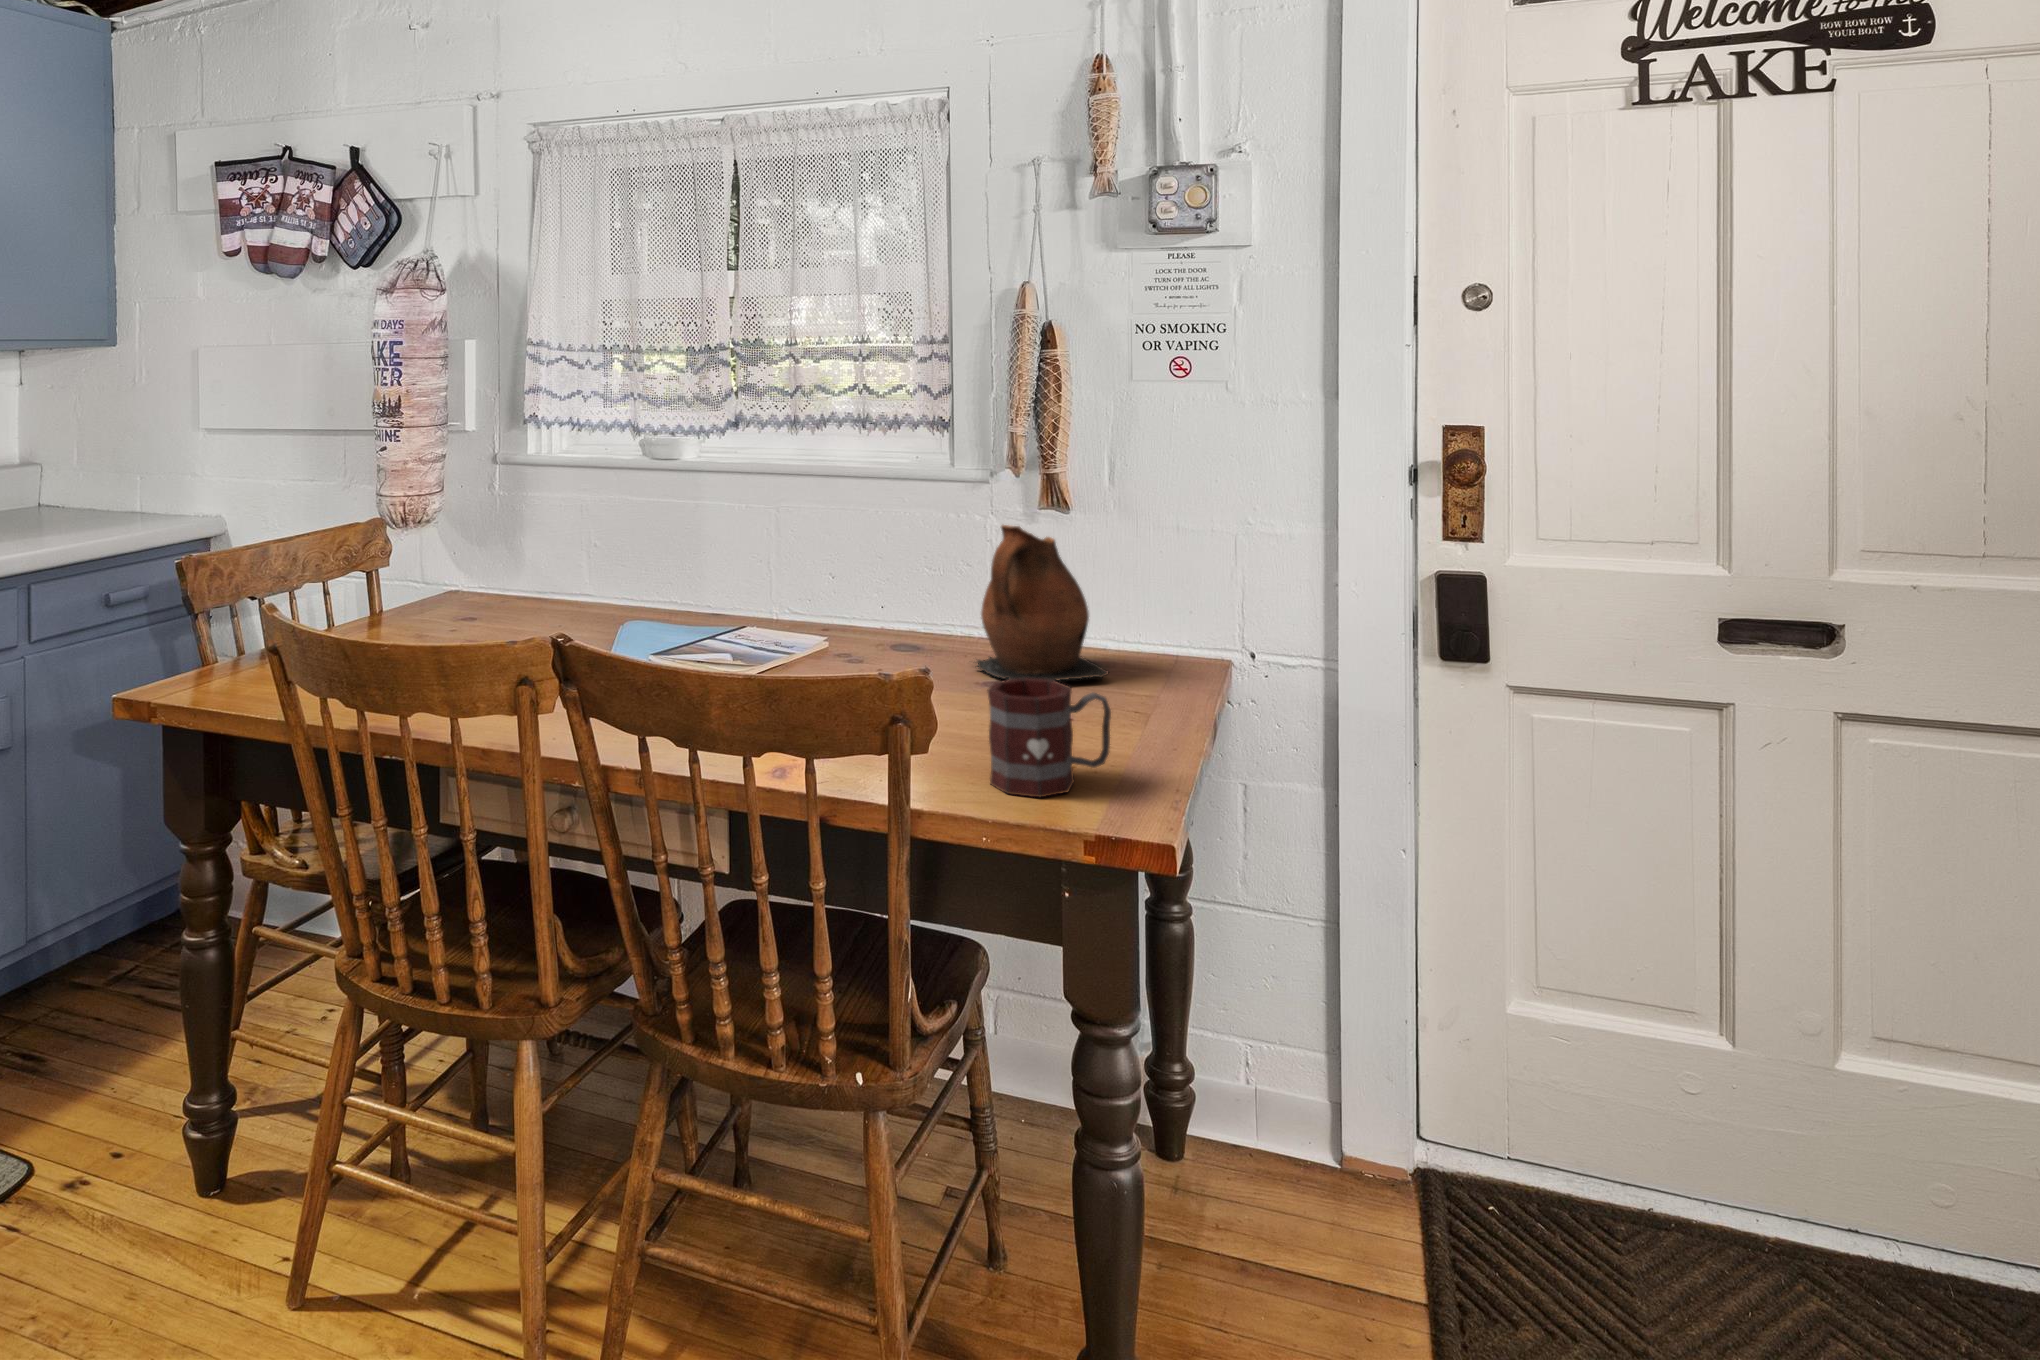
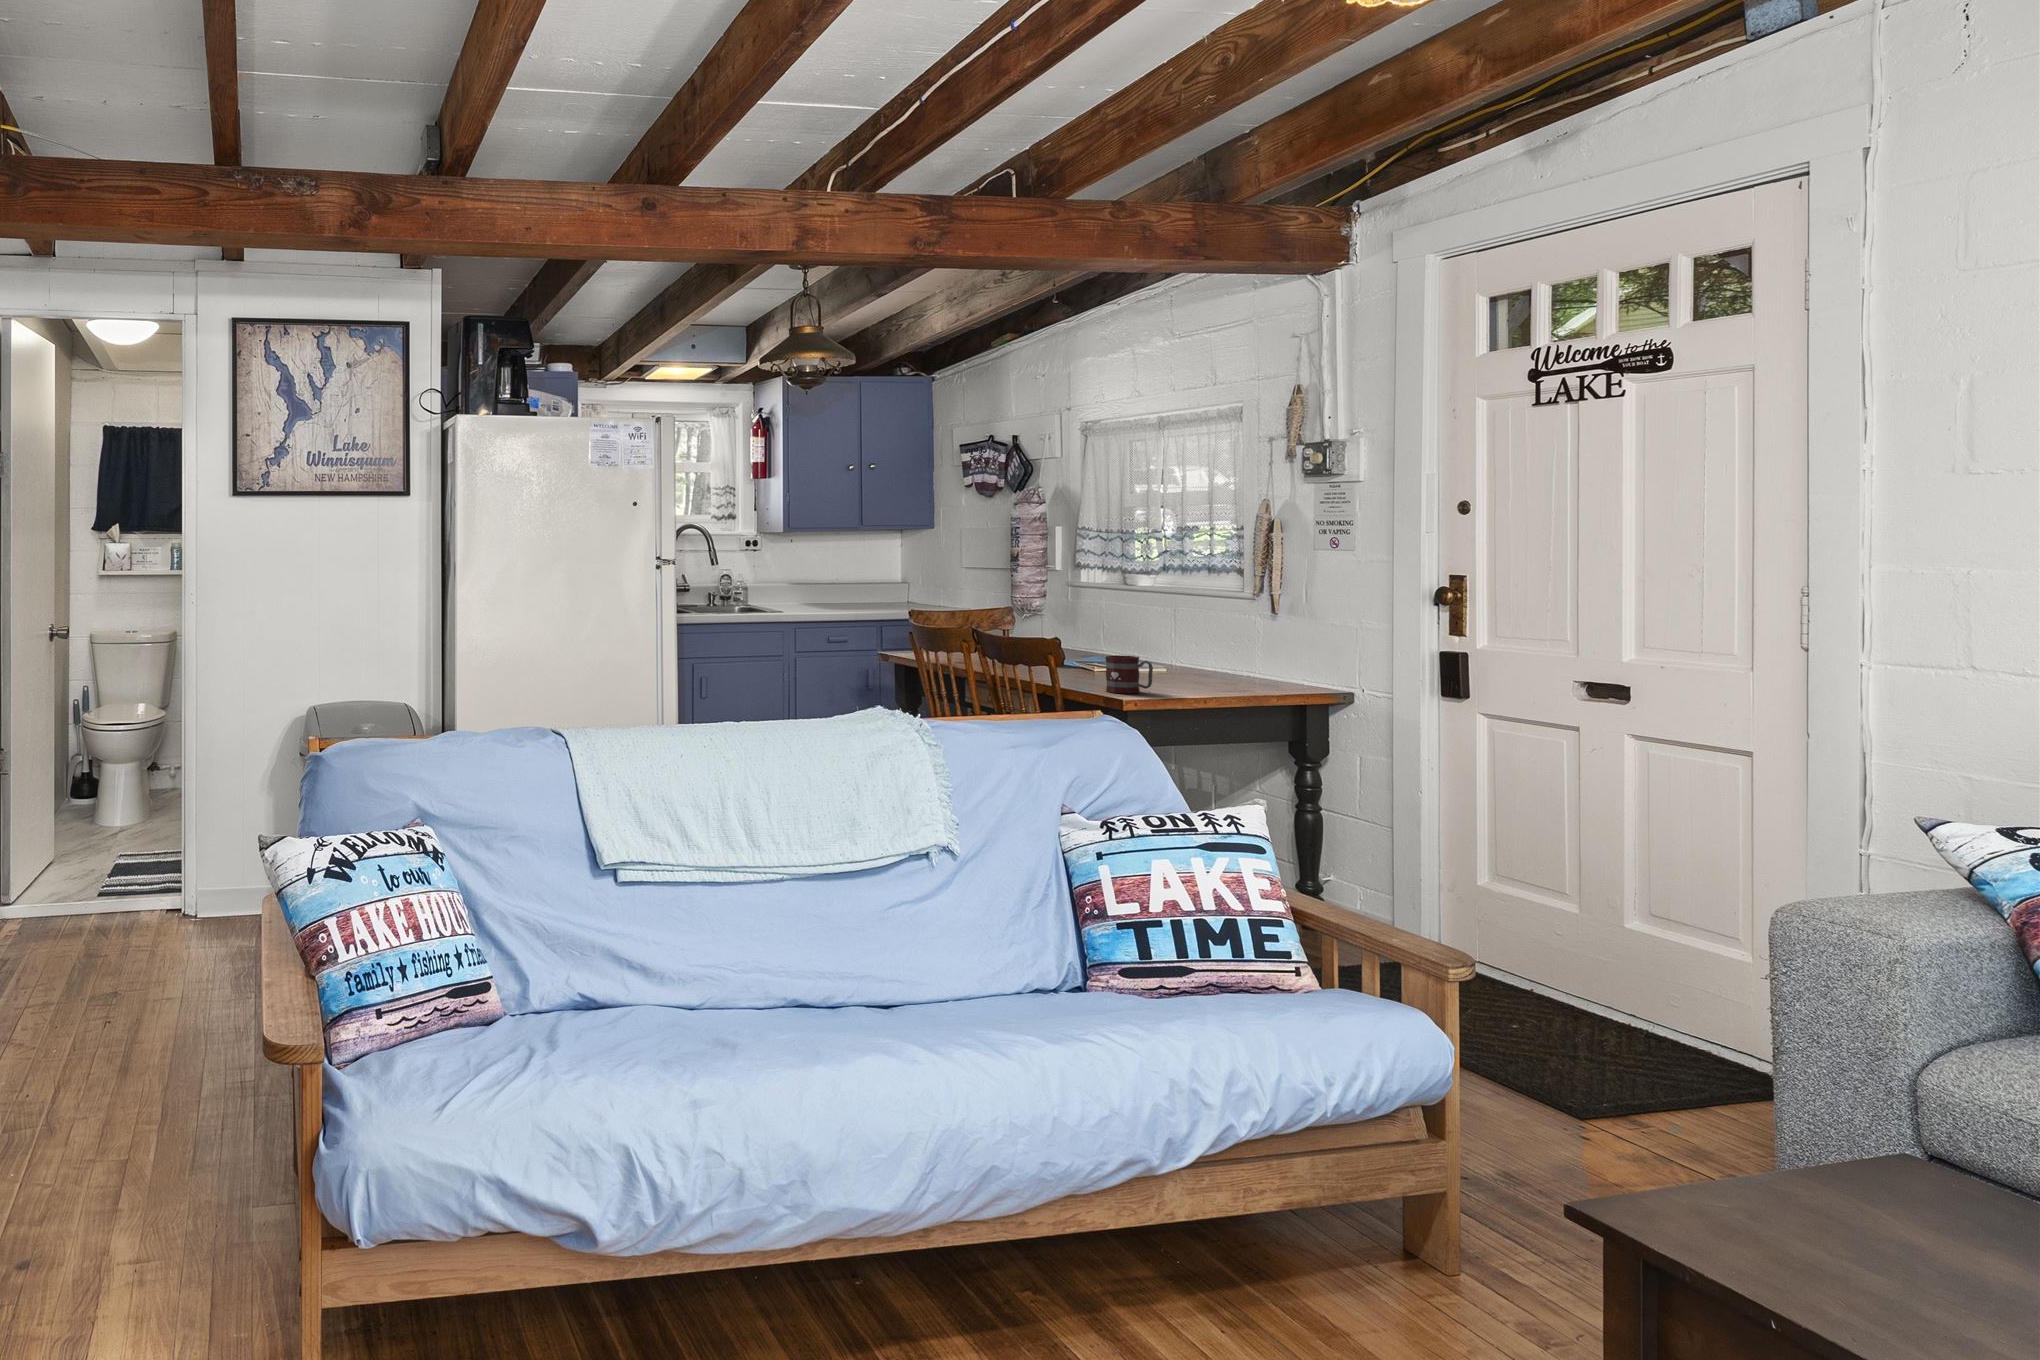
ceramic pitcher: present [975,525,1108,680] -> none [1195,612,1267,684]

